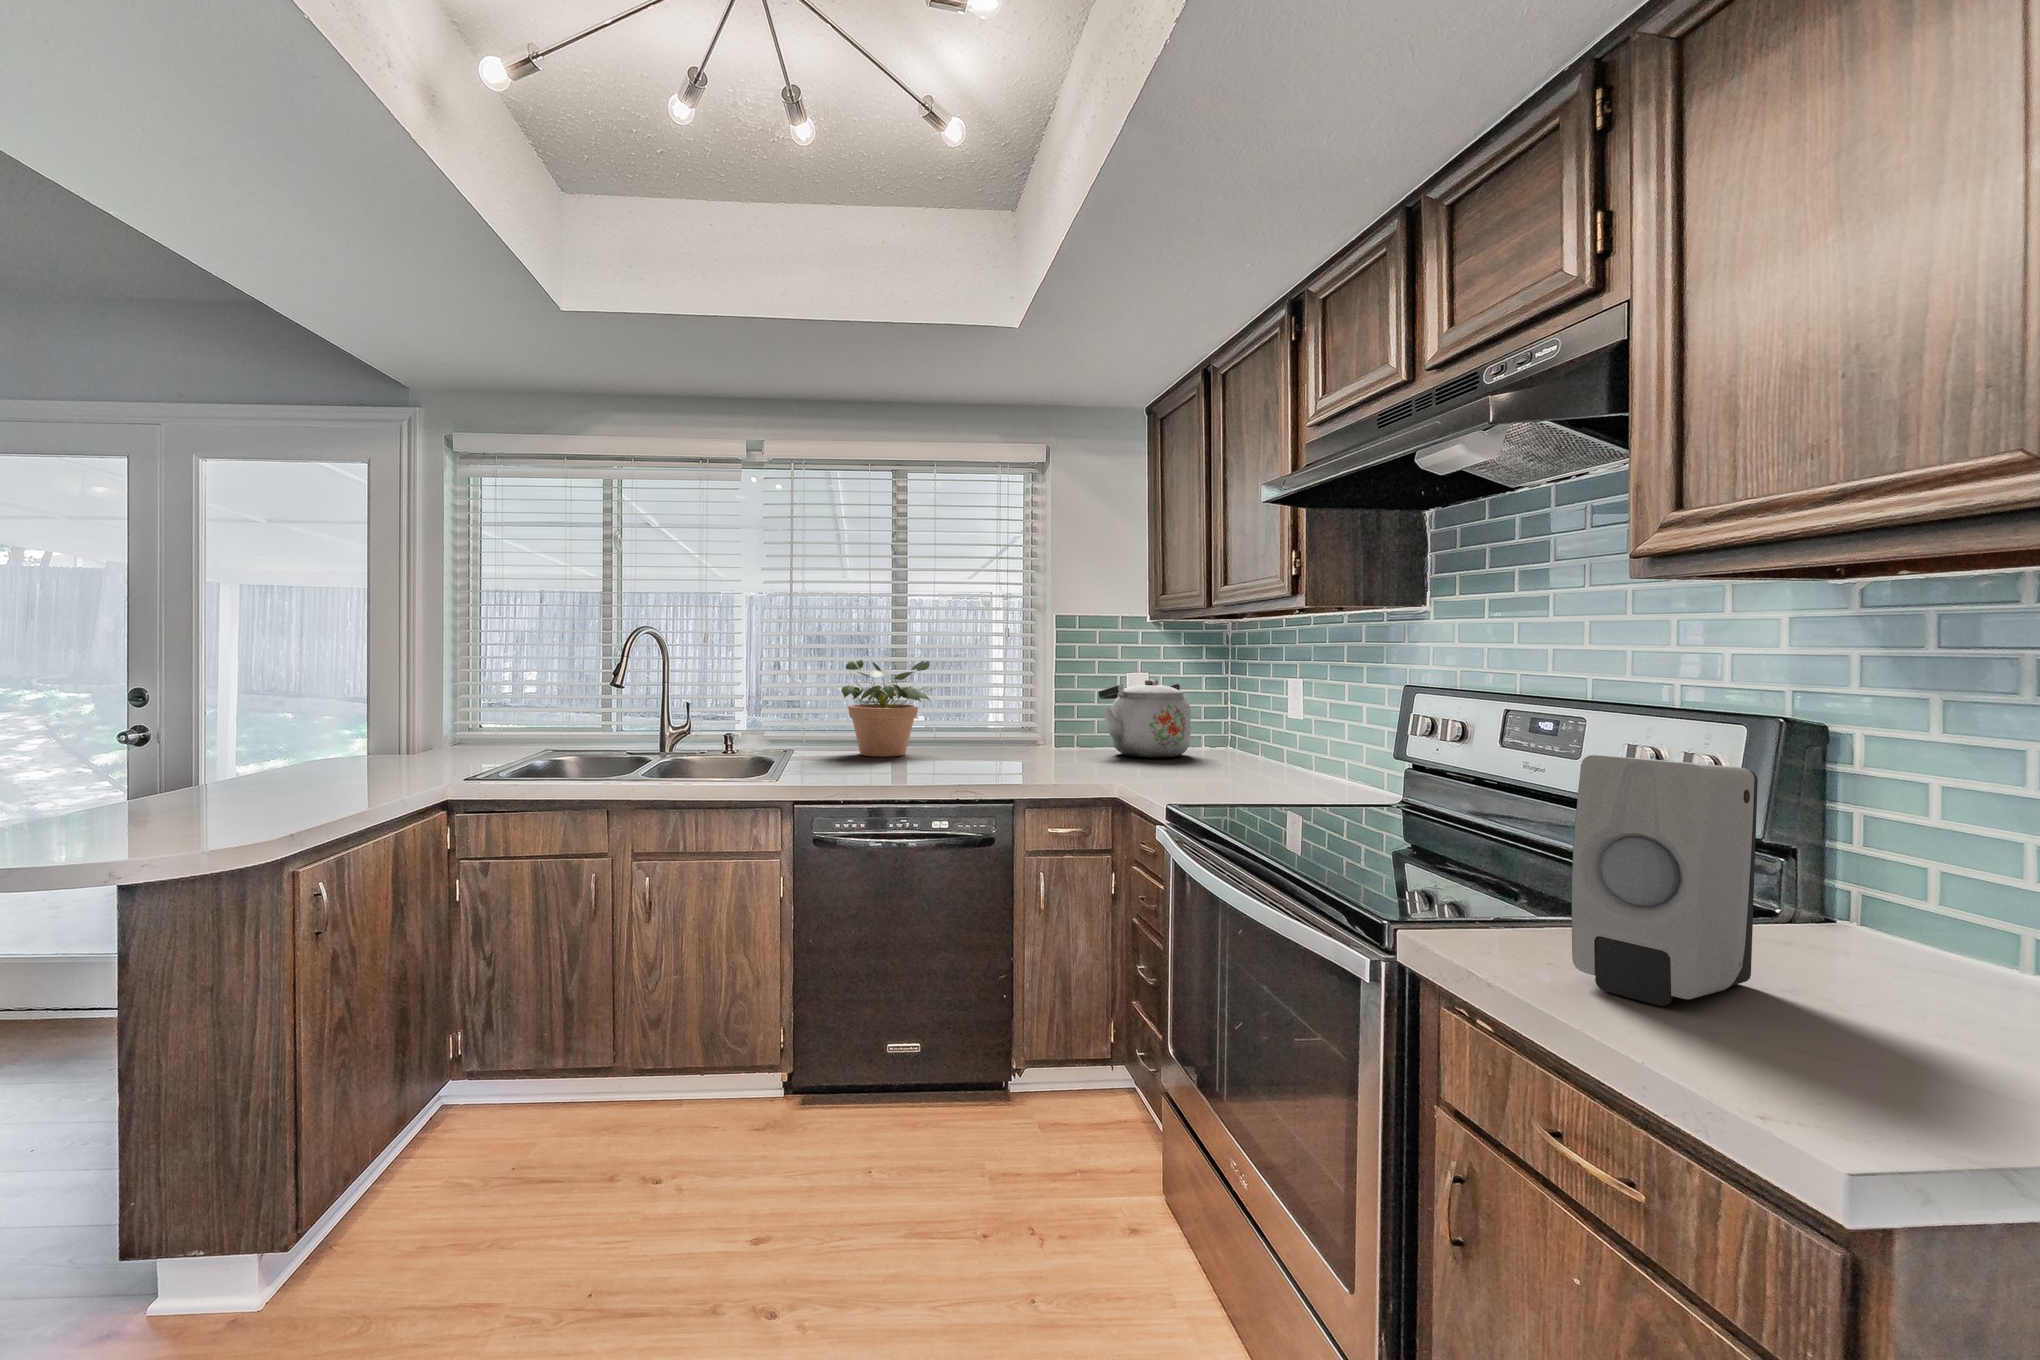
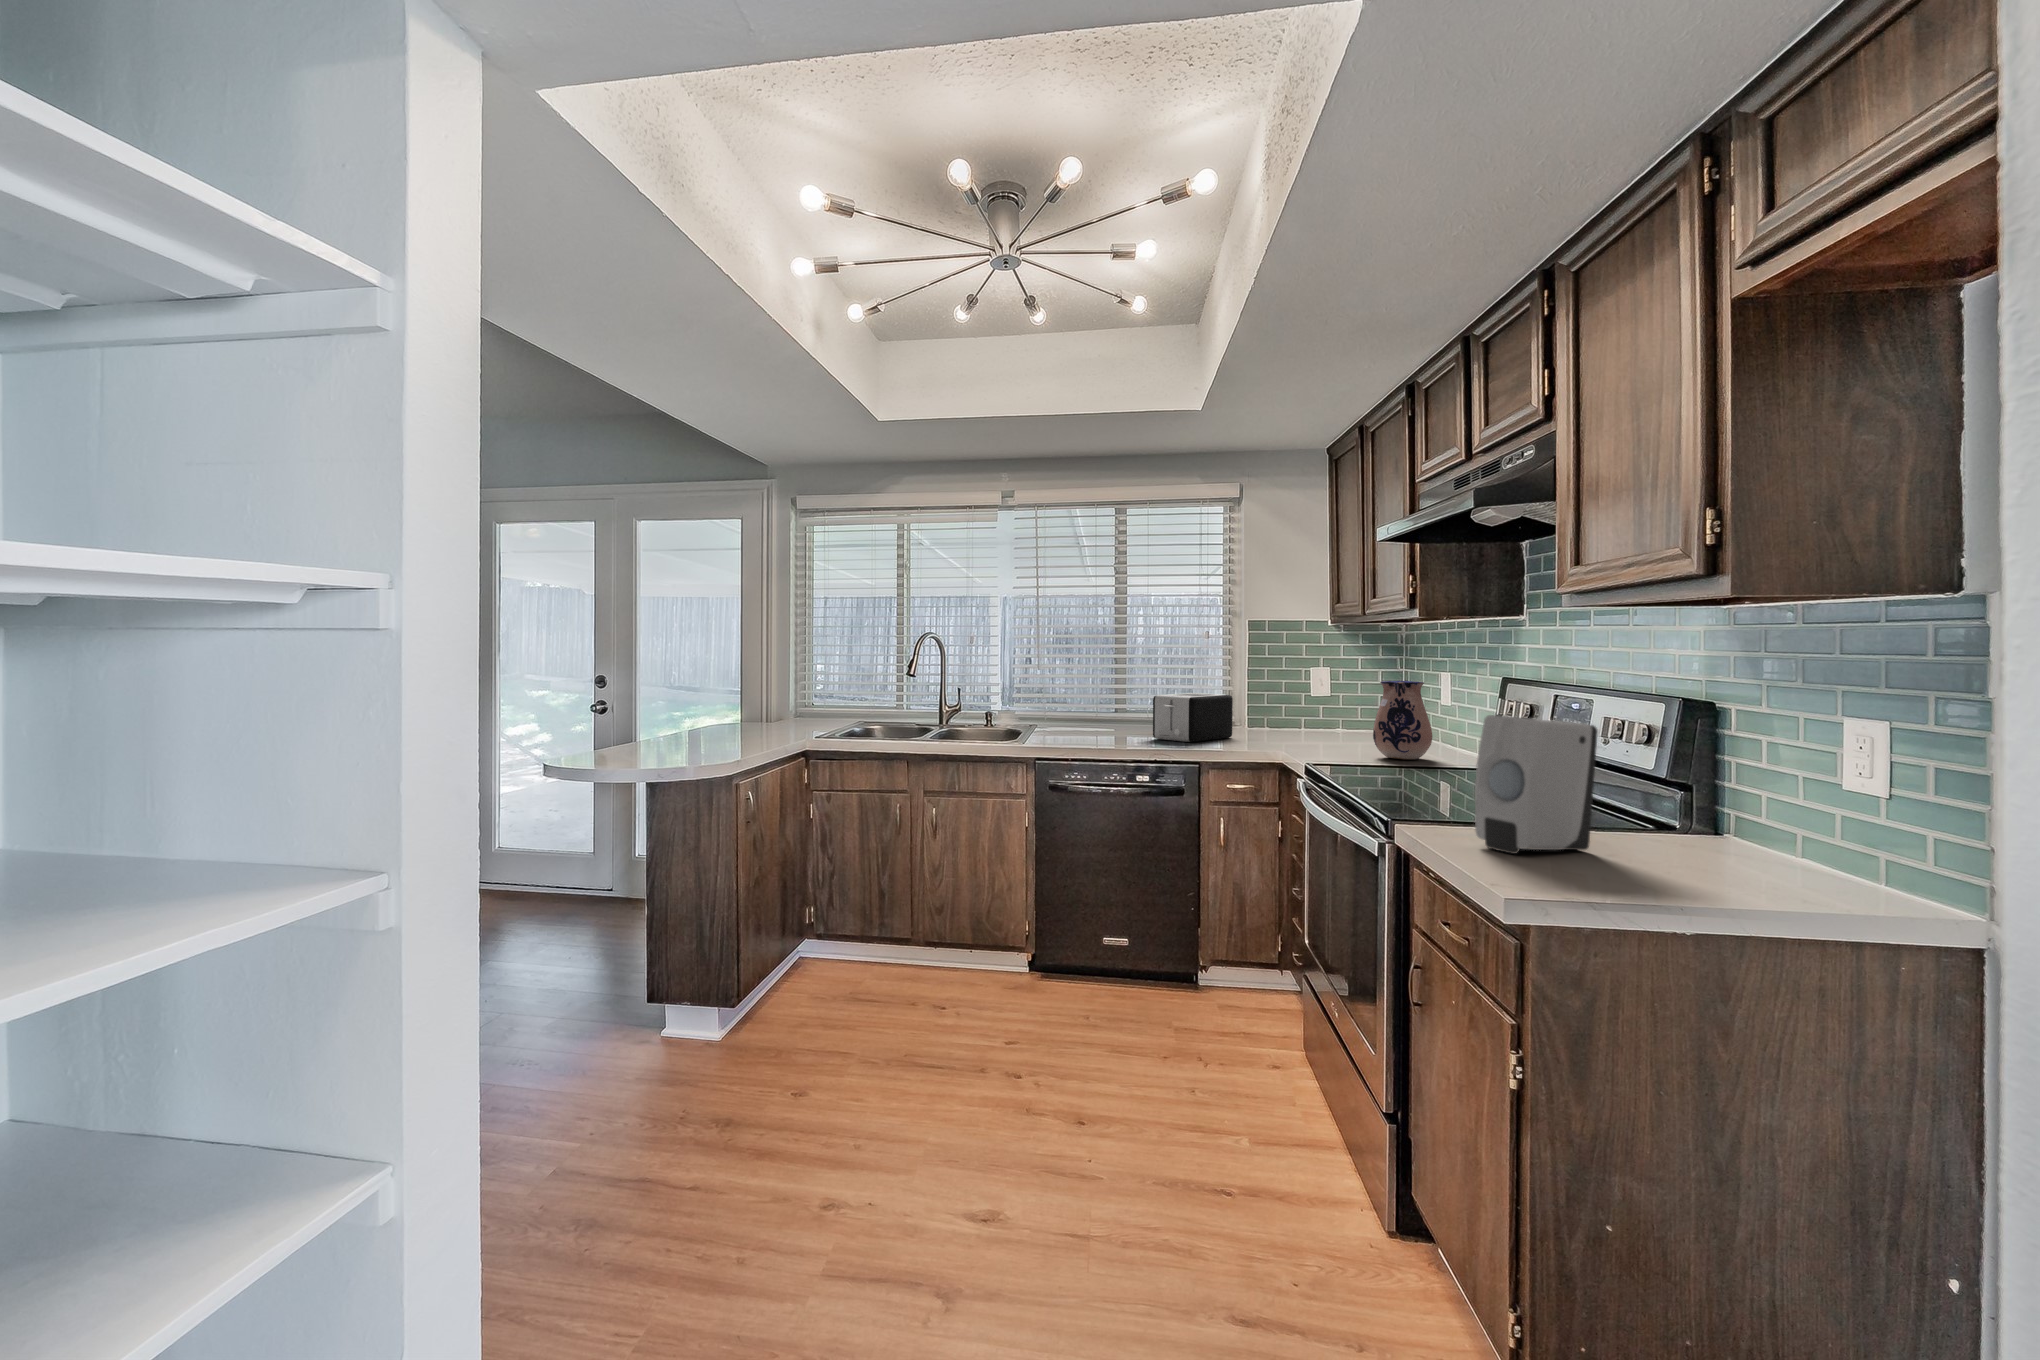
potted plant: present [838,660,936,757] -> none [1071,655,1155,731]
kettle: present [1099,679,1191,758] -> none [1285,673,1363,737]
ceramic pitcher: none [1230,689,1303,790] -> present [1373,681,1432,760]
toaster: none [946,706,1043,771] -> present [1153,693,1233,742]

